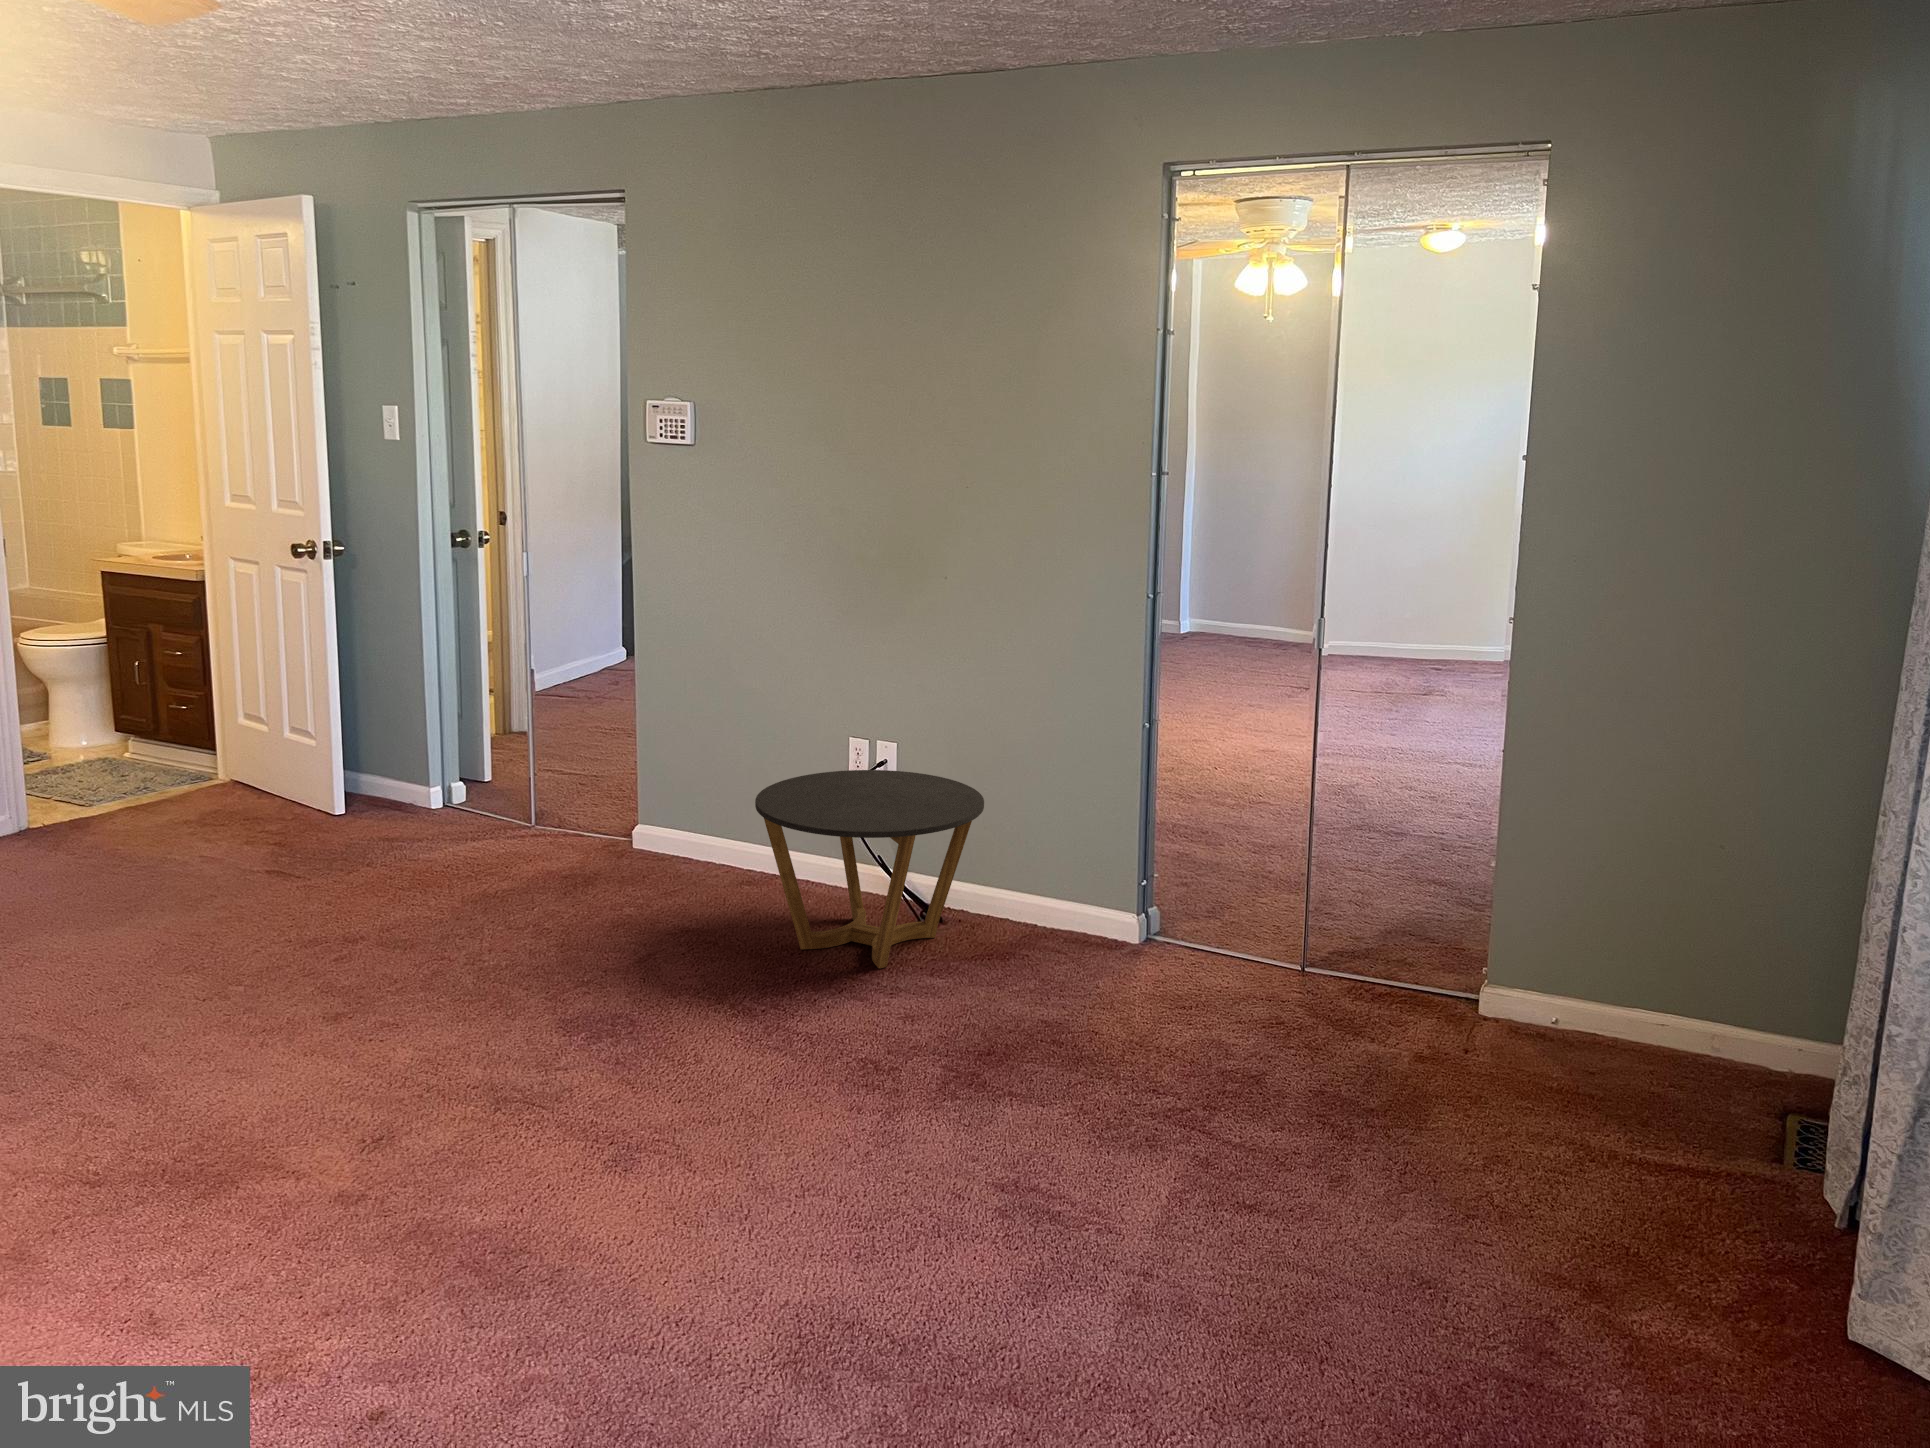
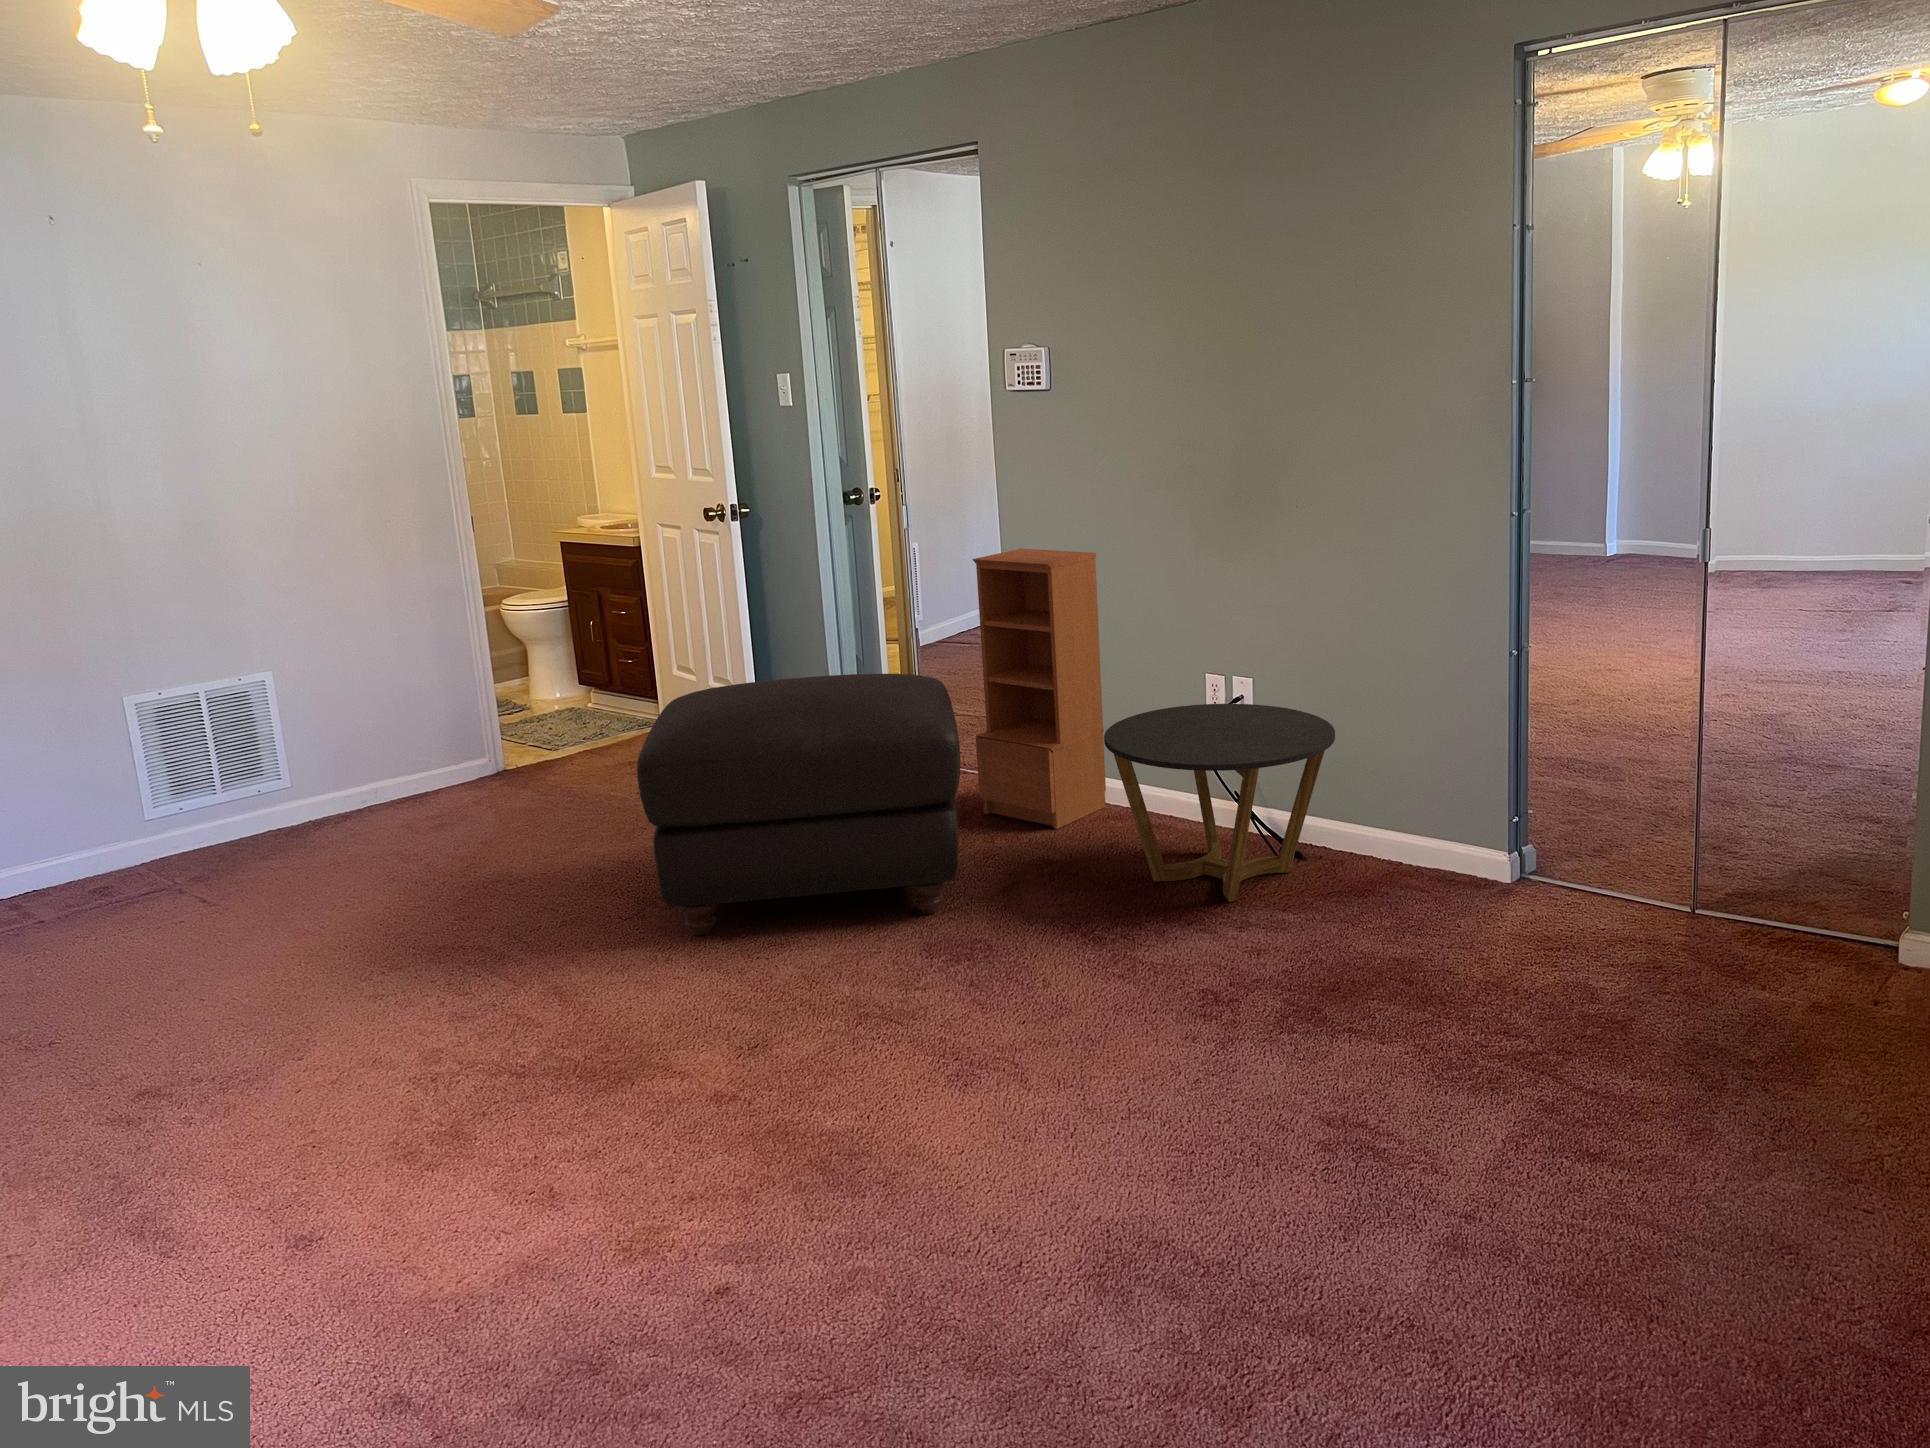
bookcase: none [607,606,743,896] -> present [972,549,1106,829]
ottoman: none [228,735,606,1023] -> present [637,674,960,936]

